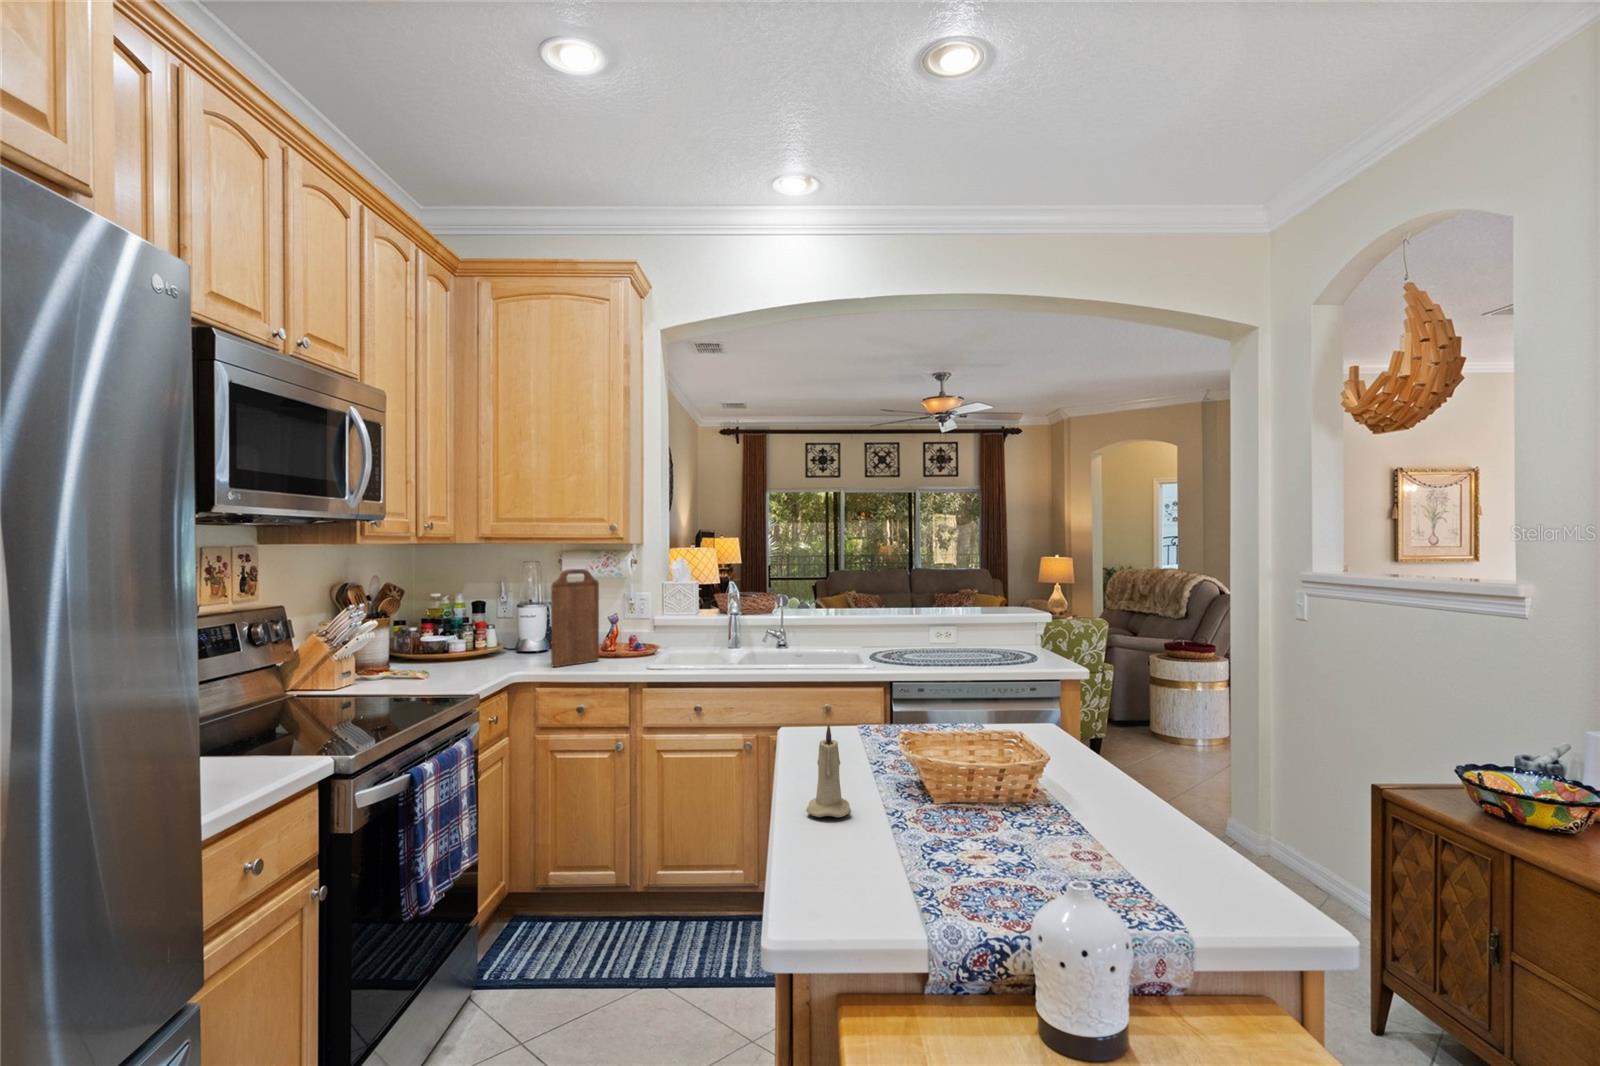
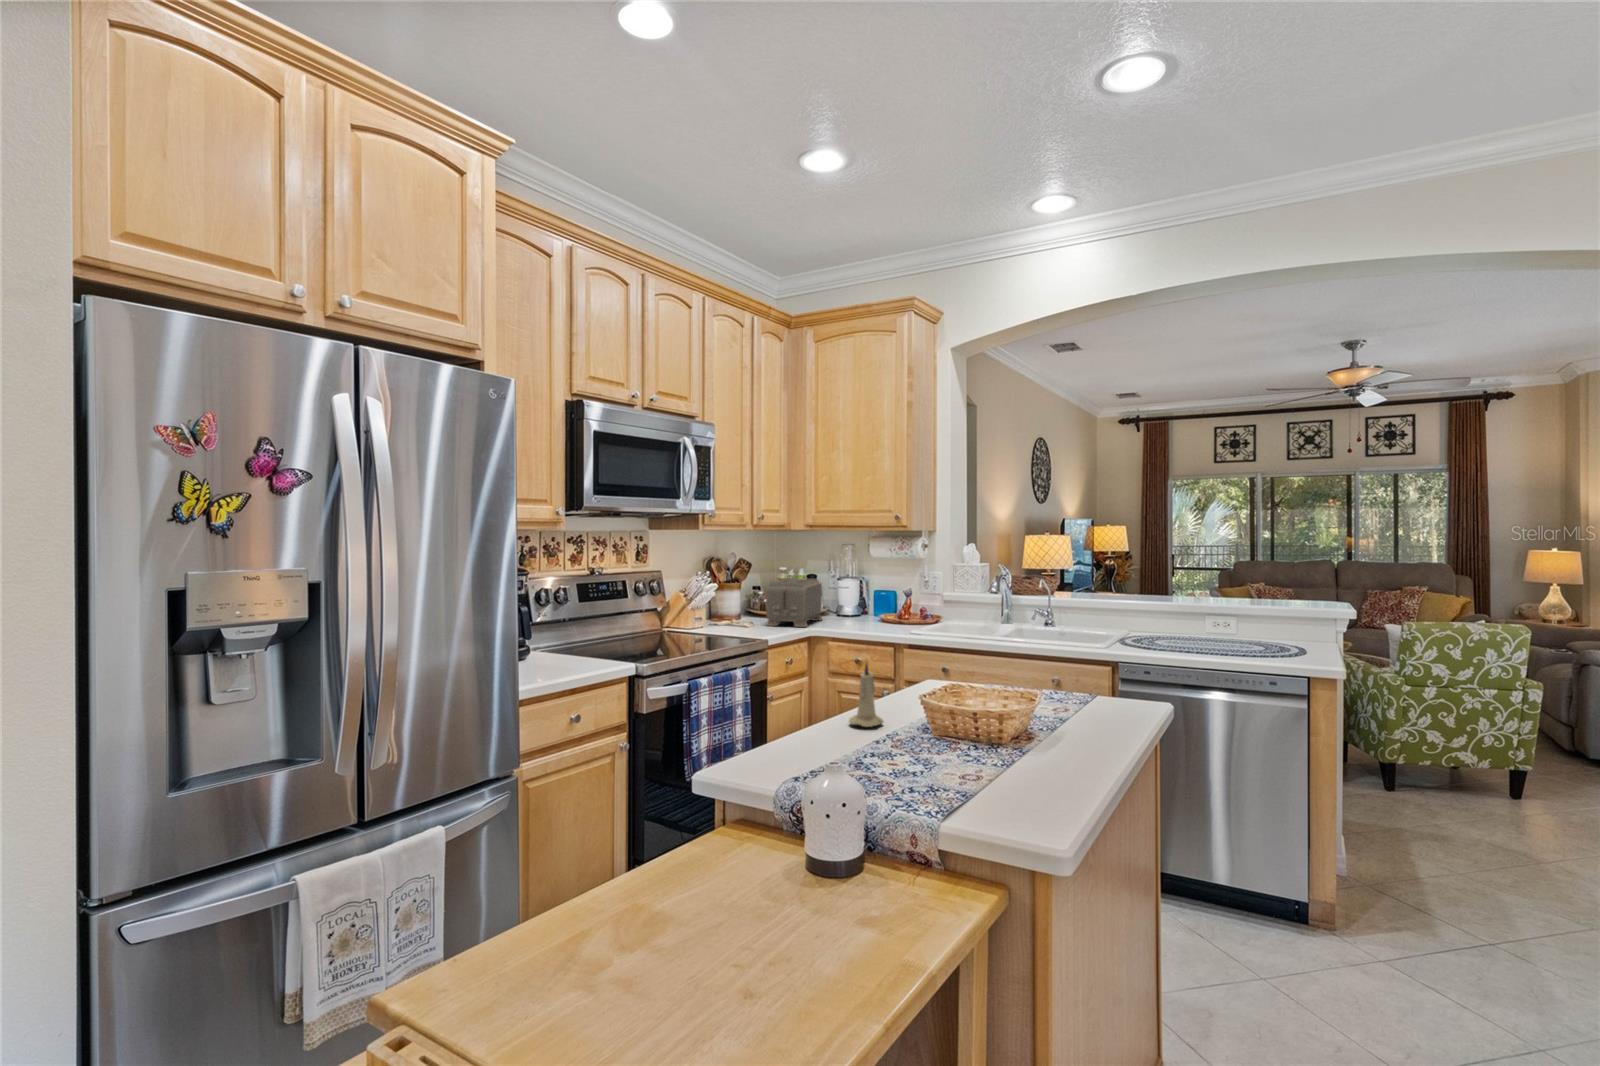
cutting board: present [551,569,599,667] -> none [844,551,884,627]
toaster: none [443,607,509,675] -> present [766,578,822,627]

